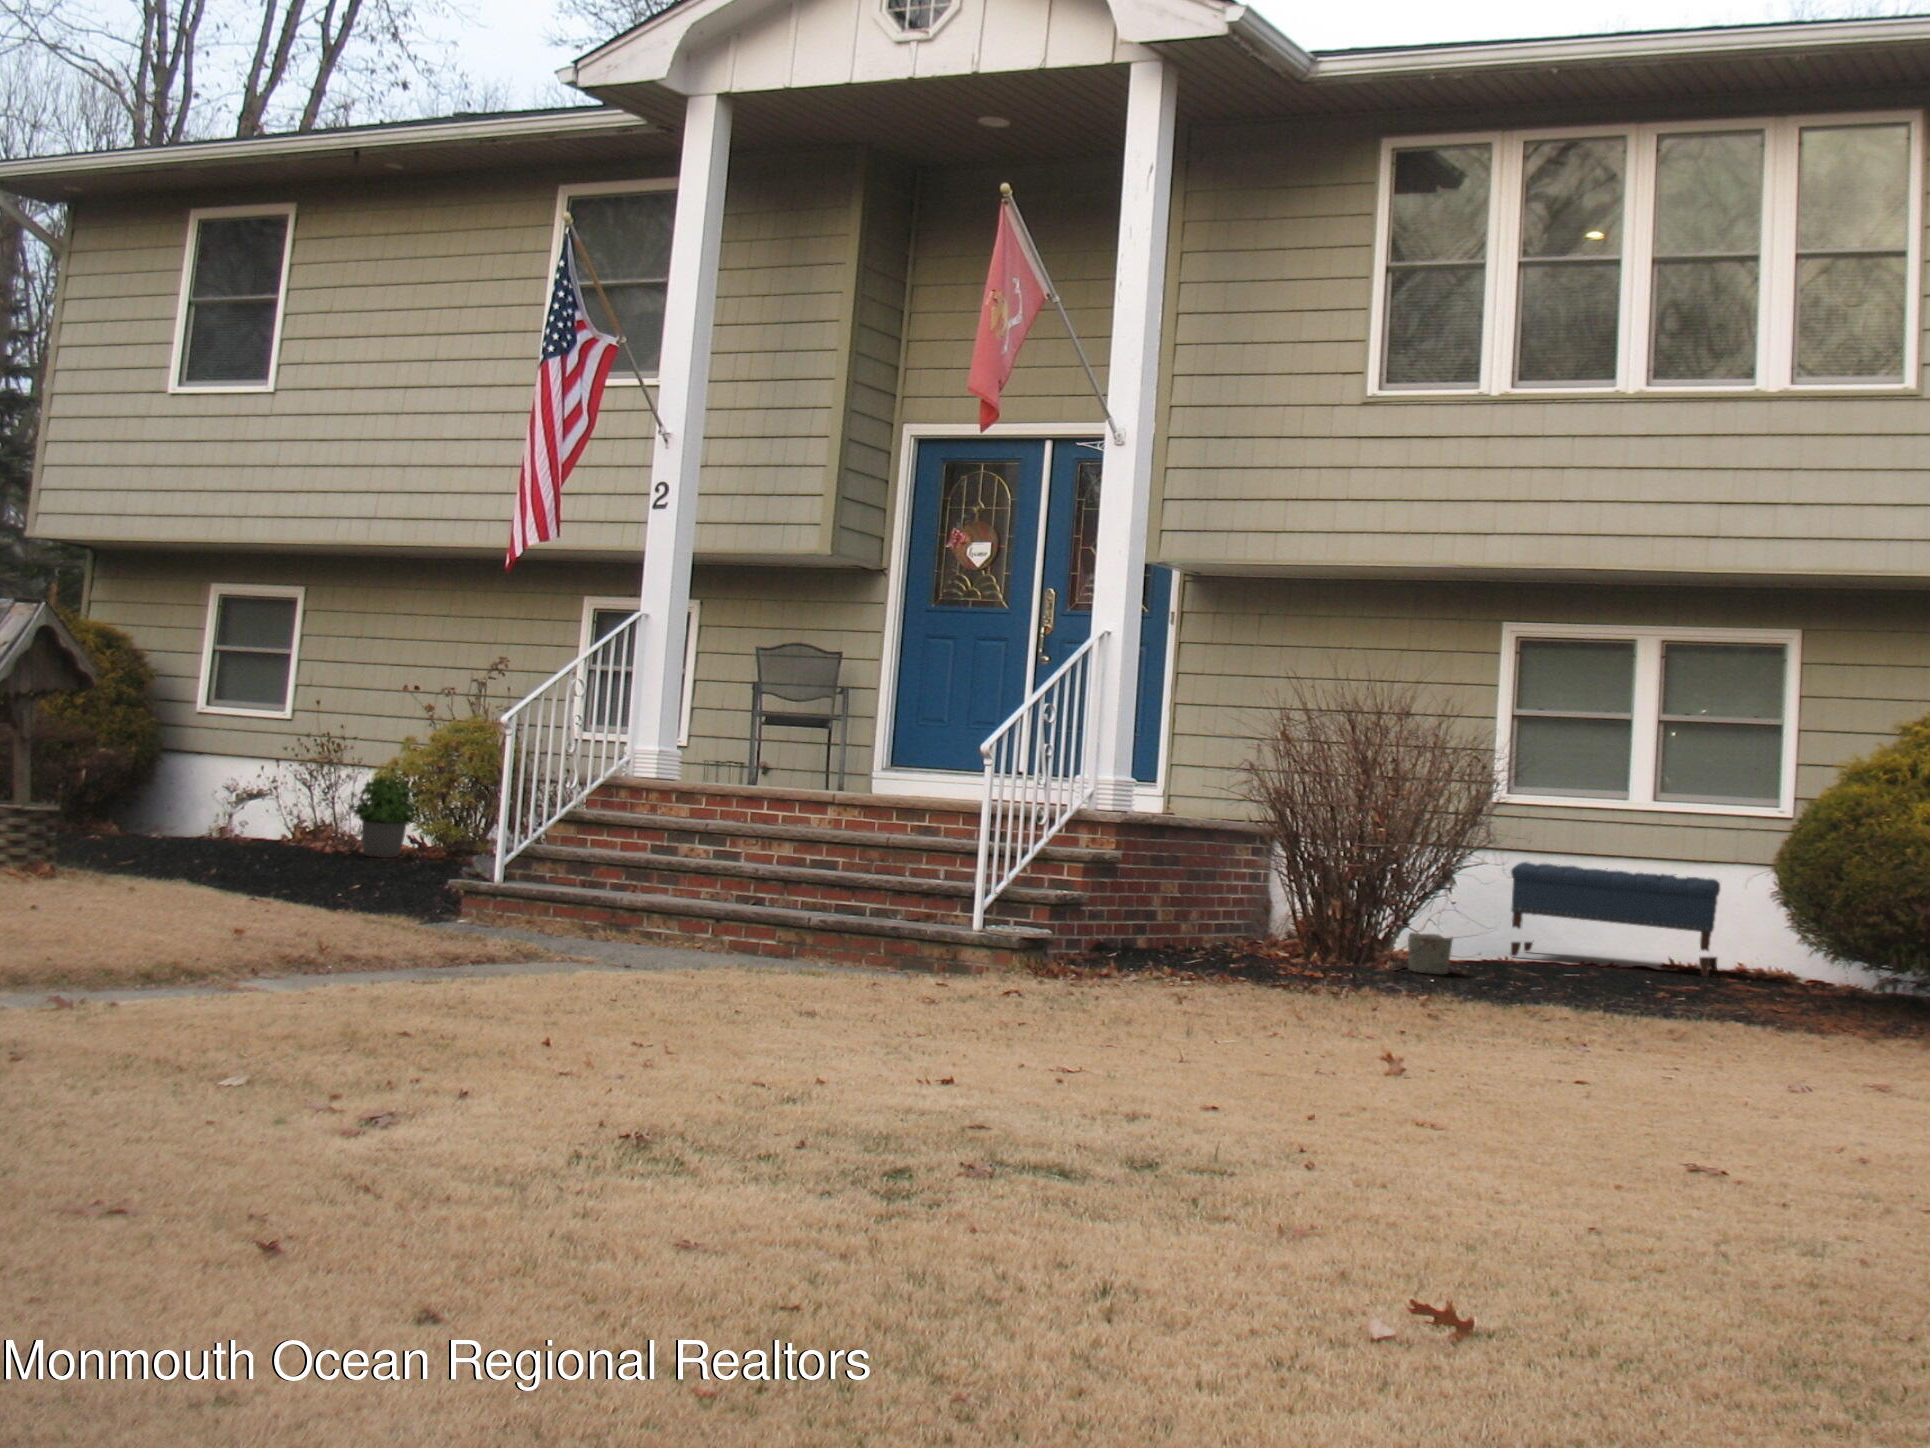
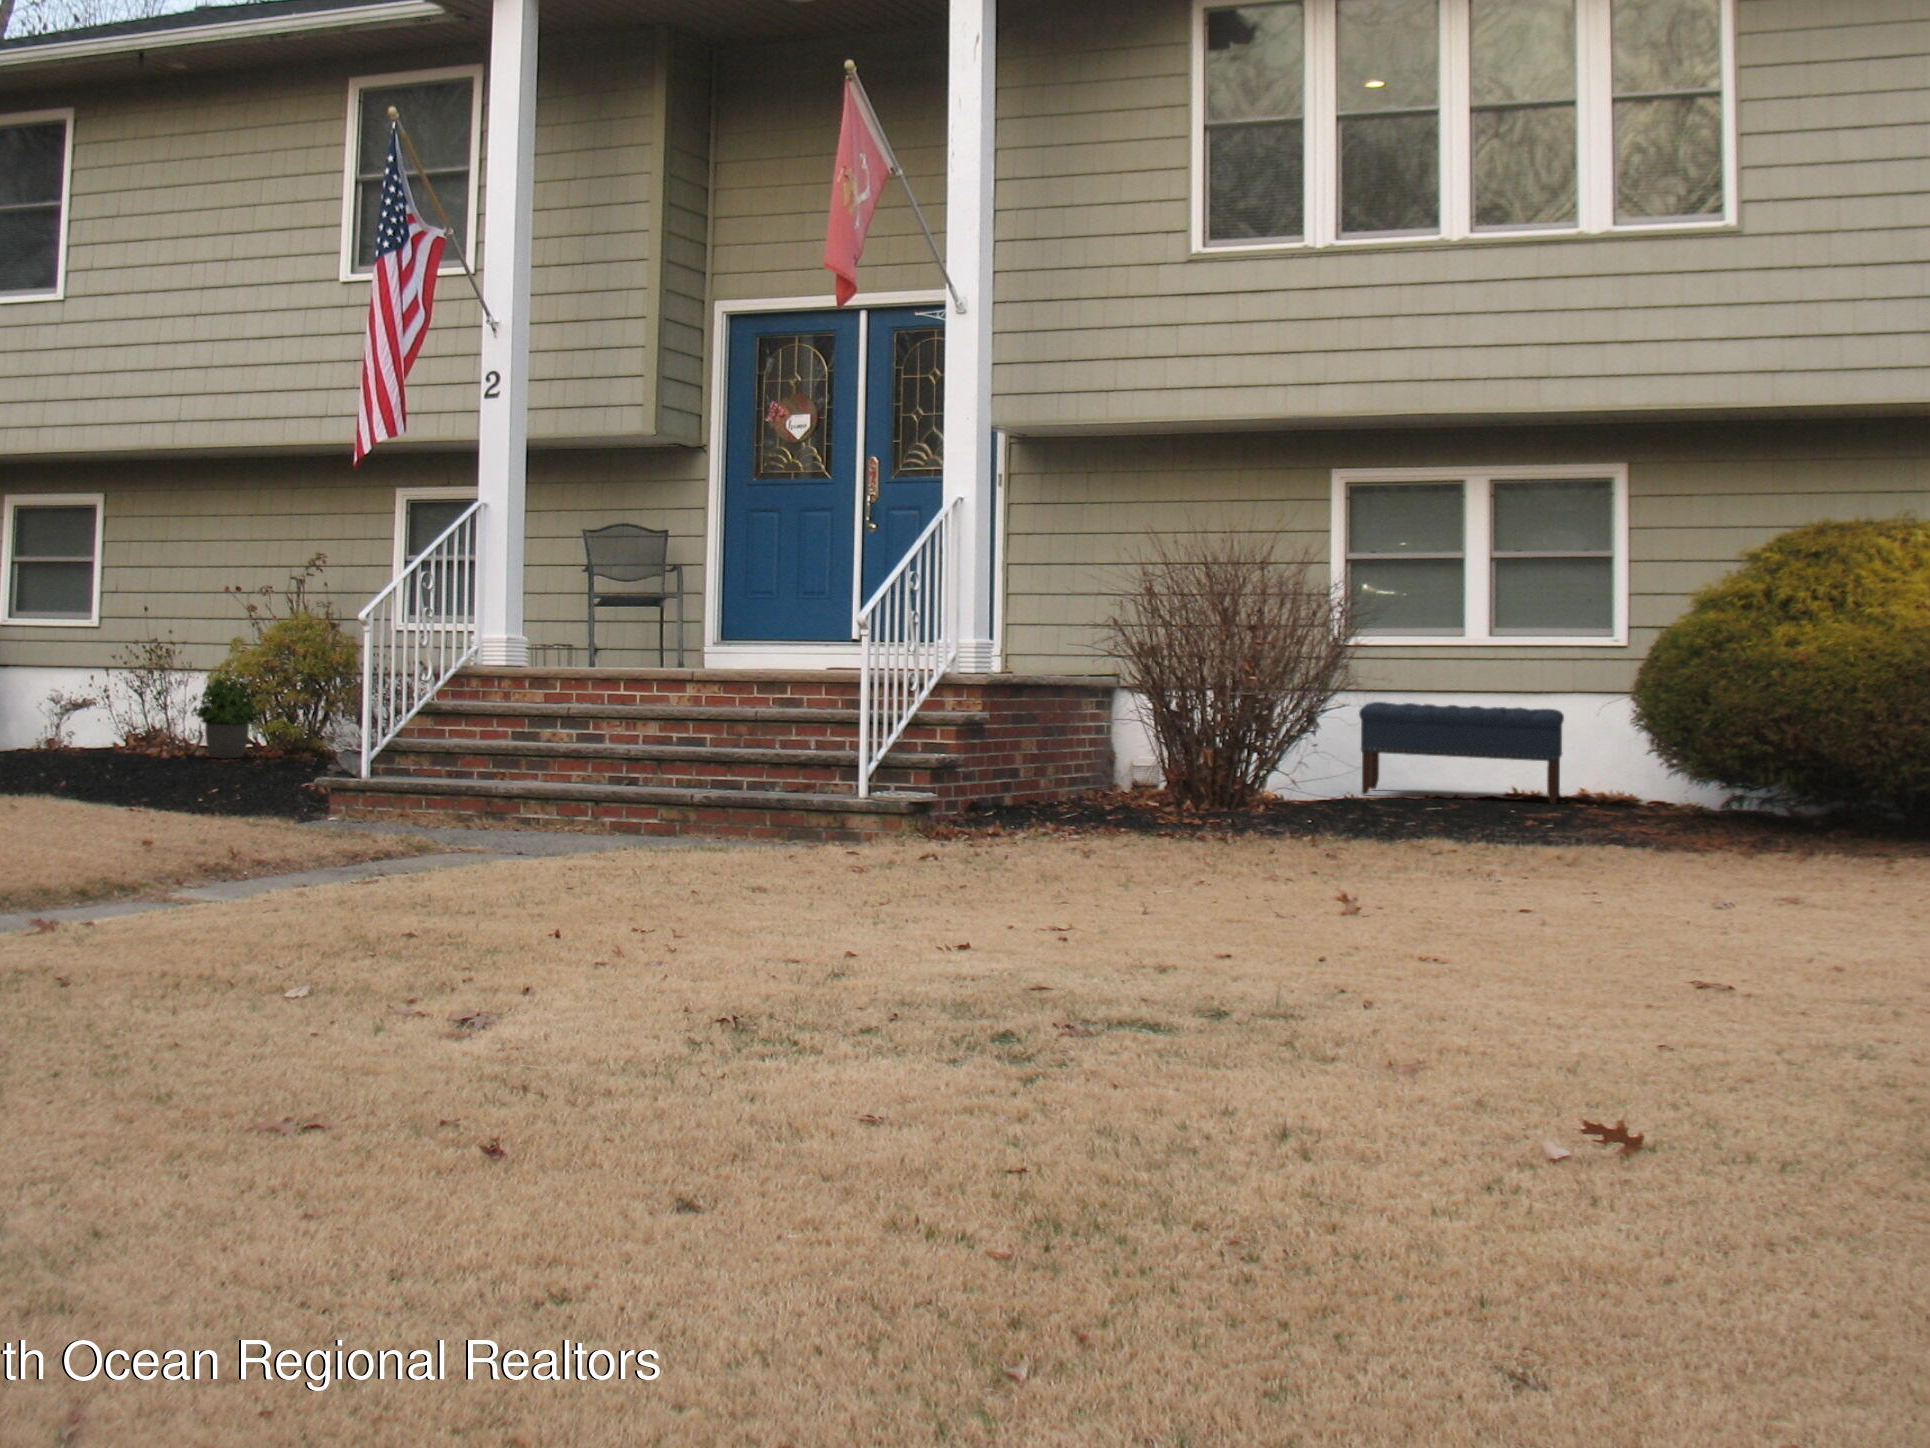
bucket: present [1390,933,1453,975] -> none [1260,777,1321,816]

